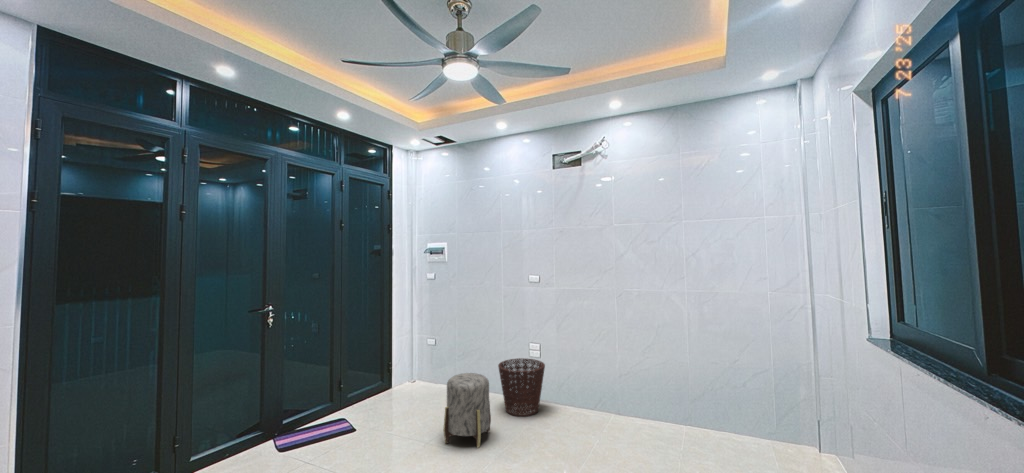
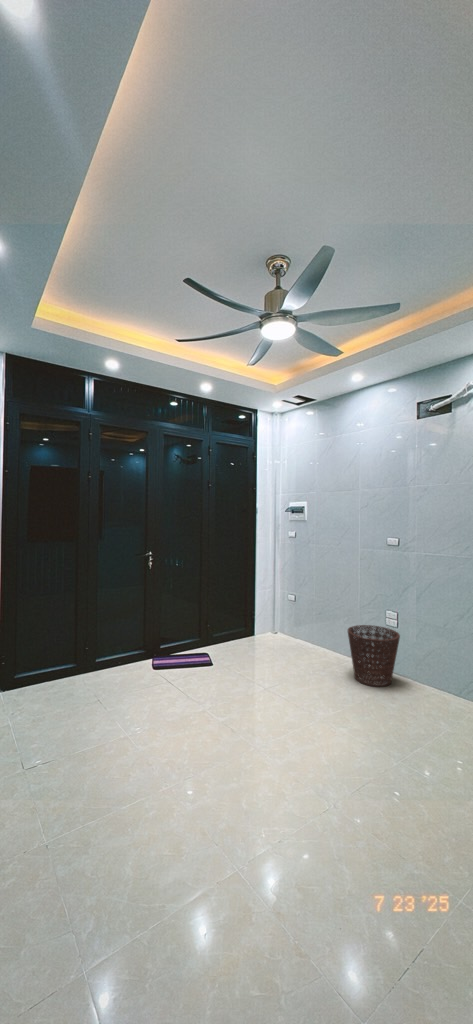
ottoman: present [443,373,491,447] -> none [282,631,331,705]

